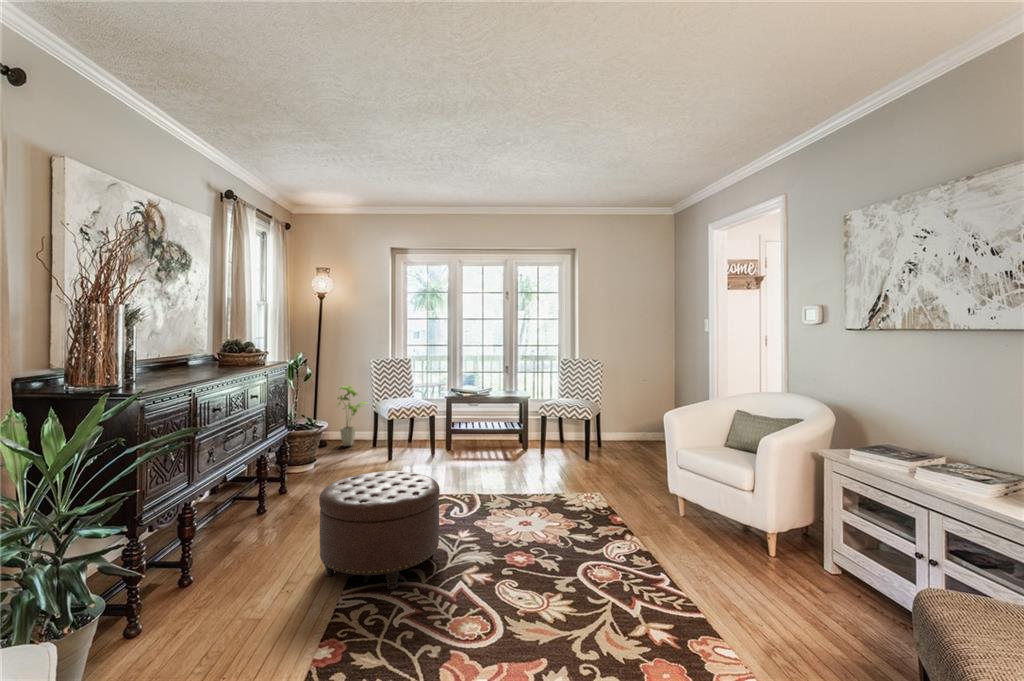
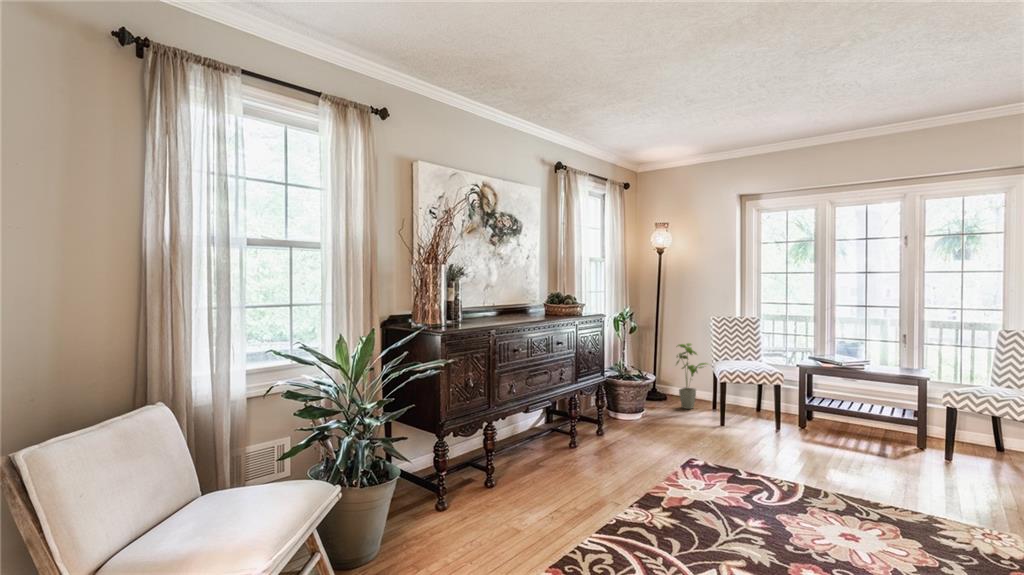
ottoman: present [319,471,440,589] -> none [581,428,708,550]

